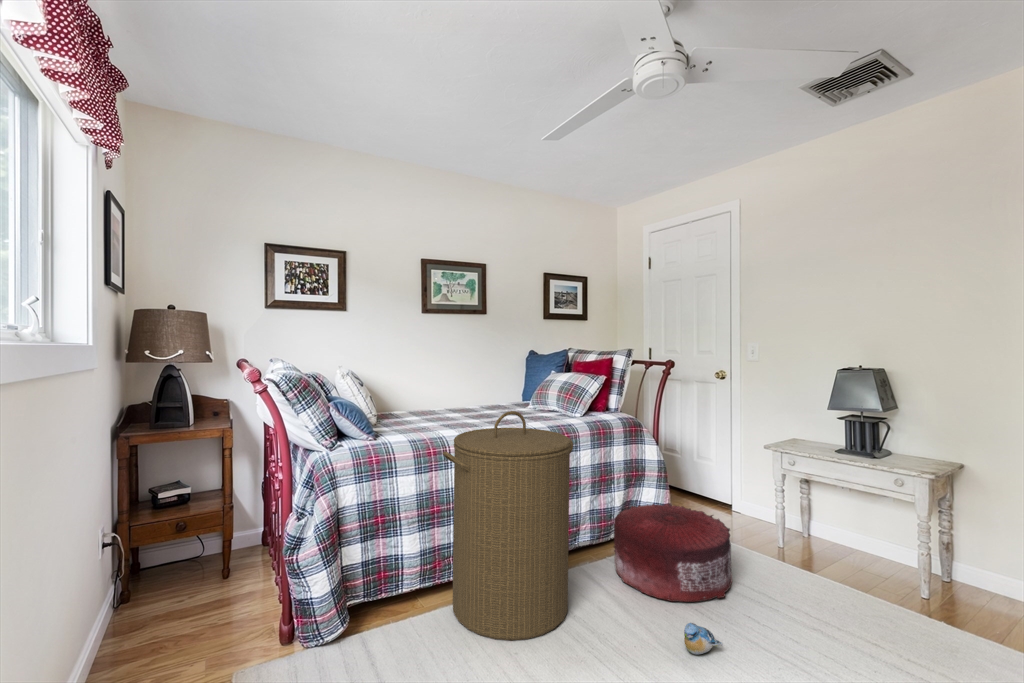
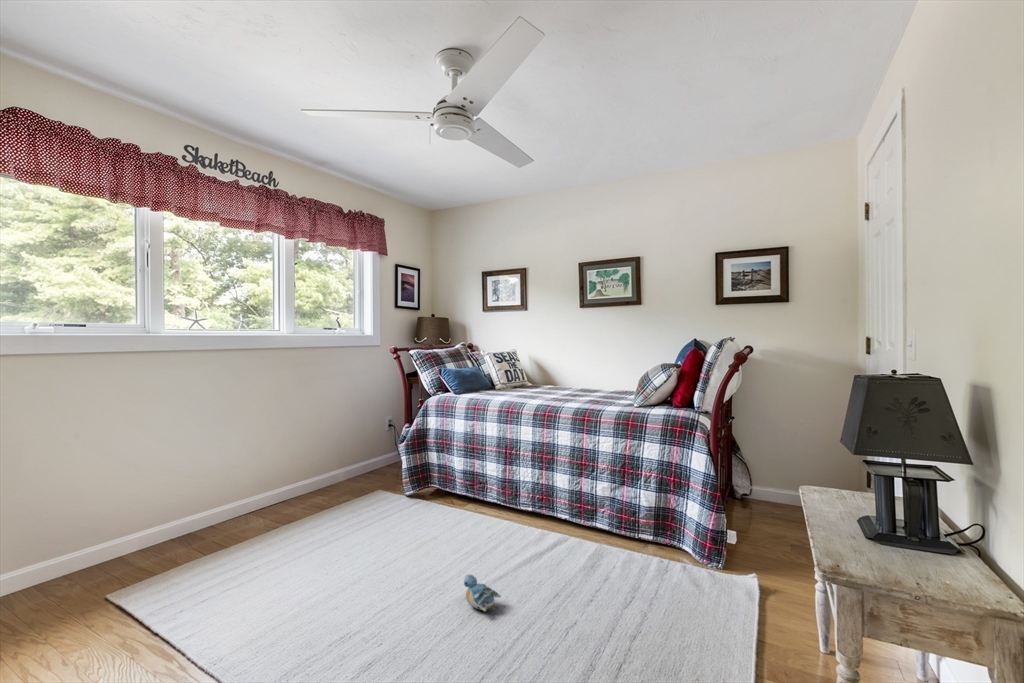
laundry hamper: present [443,411,573,641] -> none [430,379,526,547]
pouf: present [614,503,732,602] -> none [544,500,674,614]

